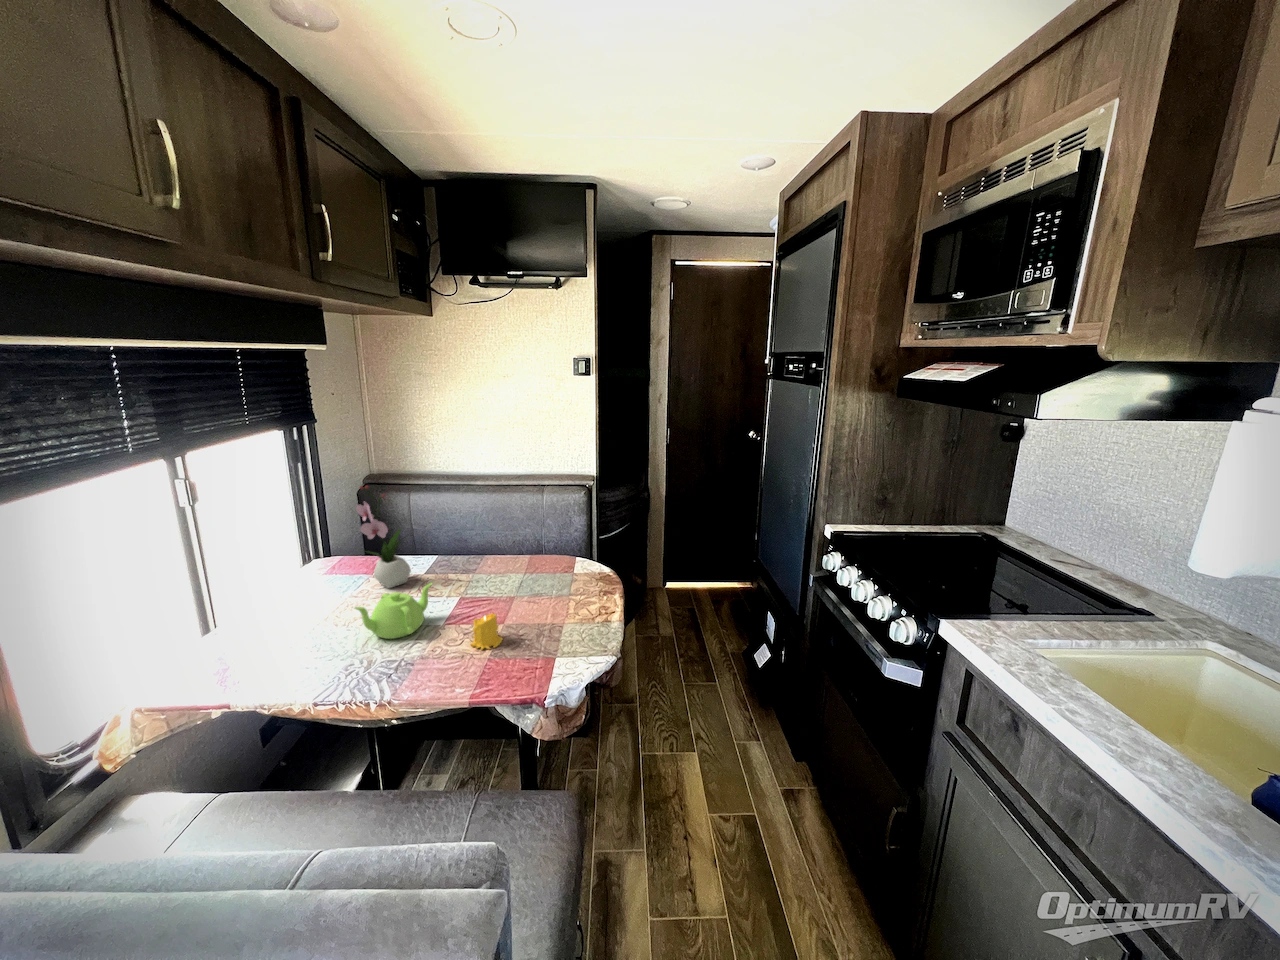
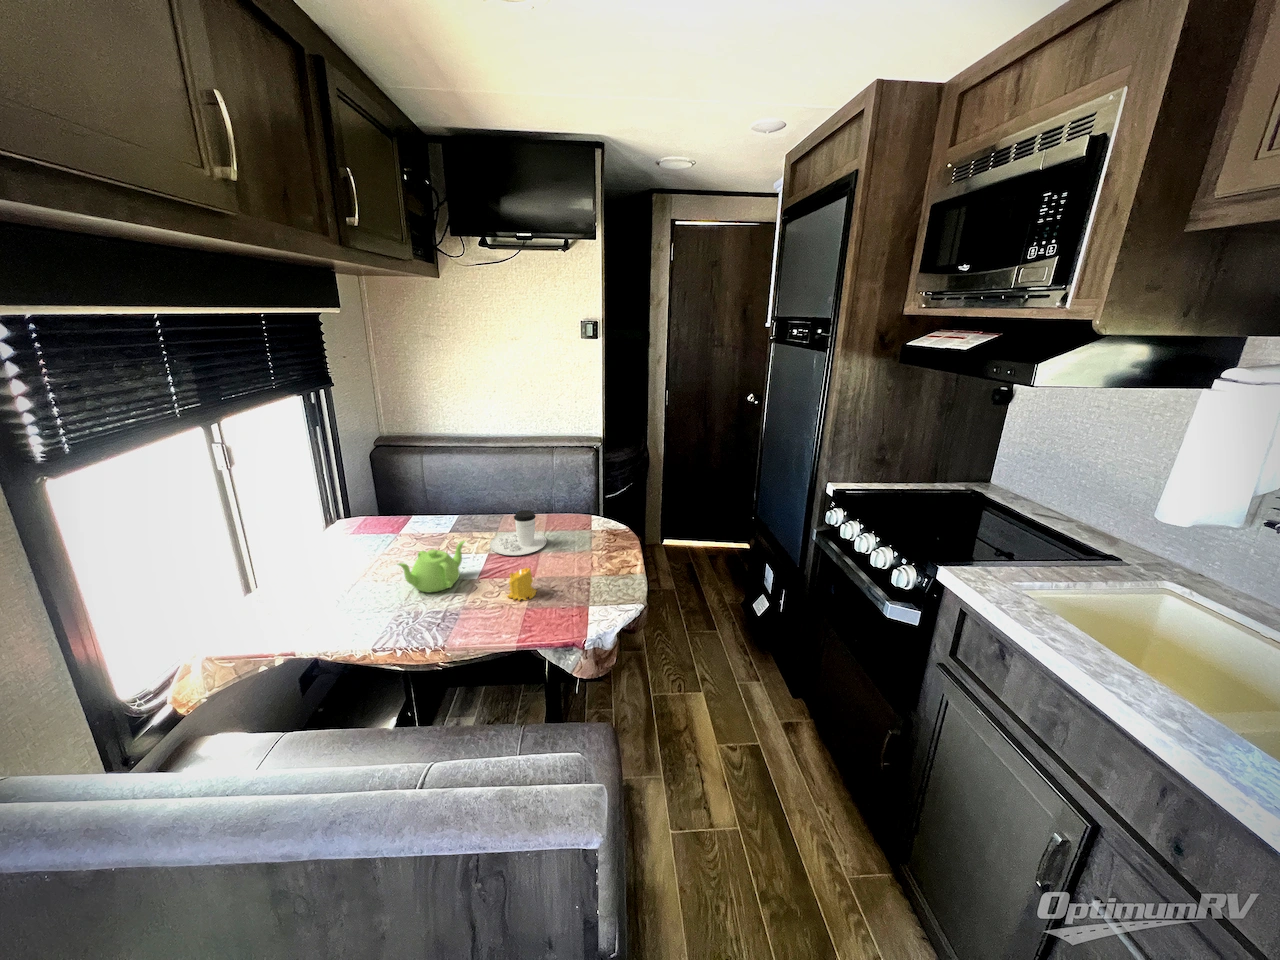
flower arrangement: present [356,486,411,589] -> none [385,449,439,547]
coffee cup: none [463,551,524,599] -> present [490,510,547,556]

